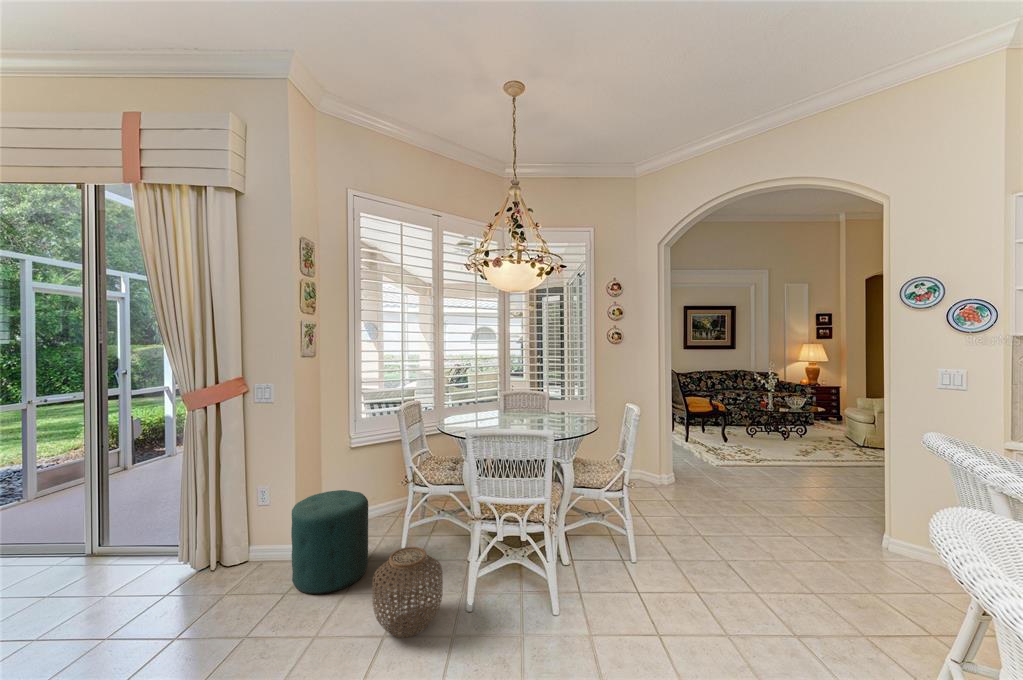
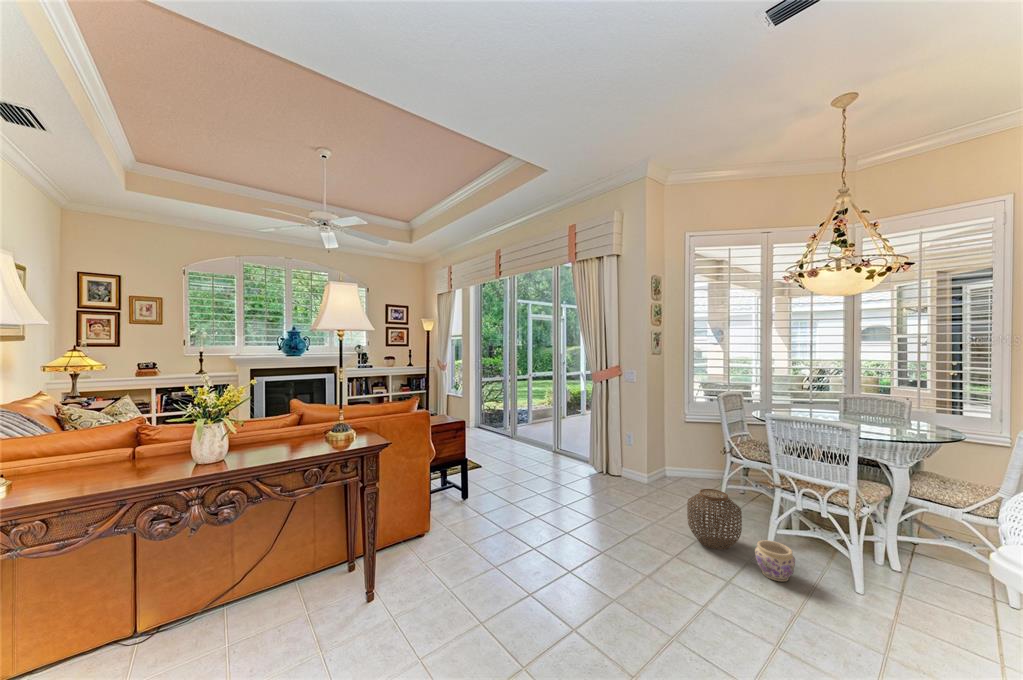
ottoman: present [291,490,368,594] -> none [643,446,694,510]
planter: none [465,594,507,651] -> present [755,540,795,582]

